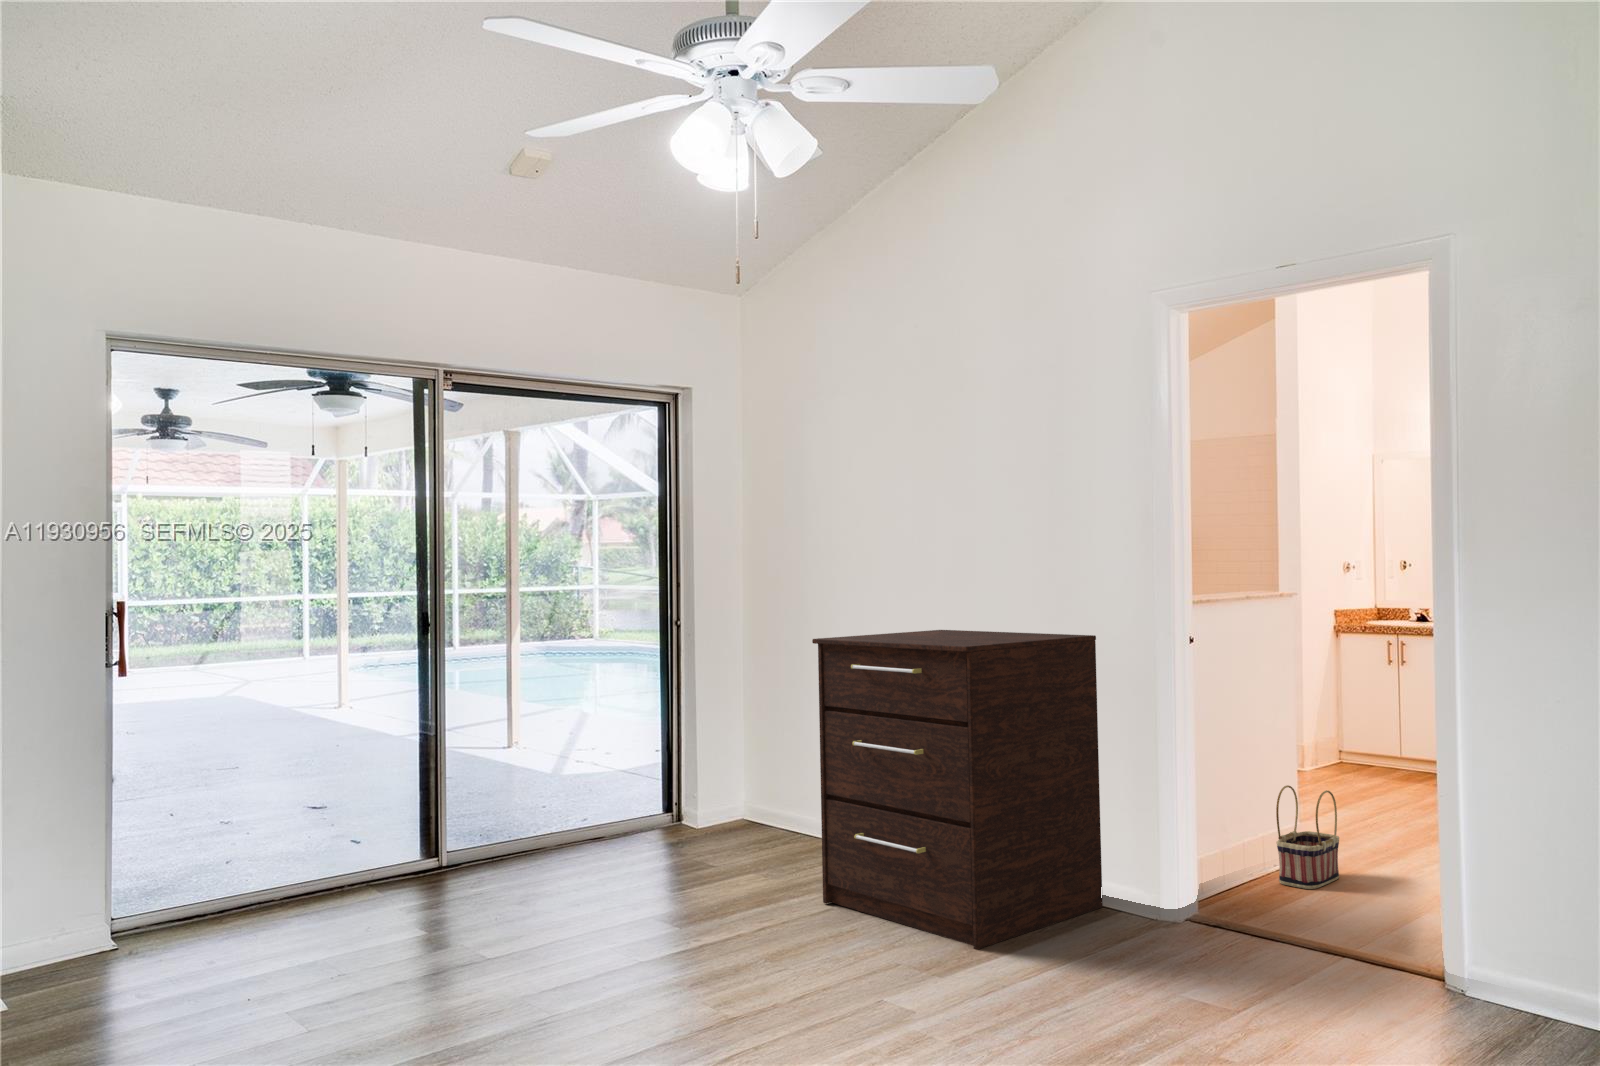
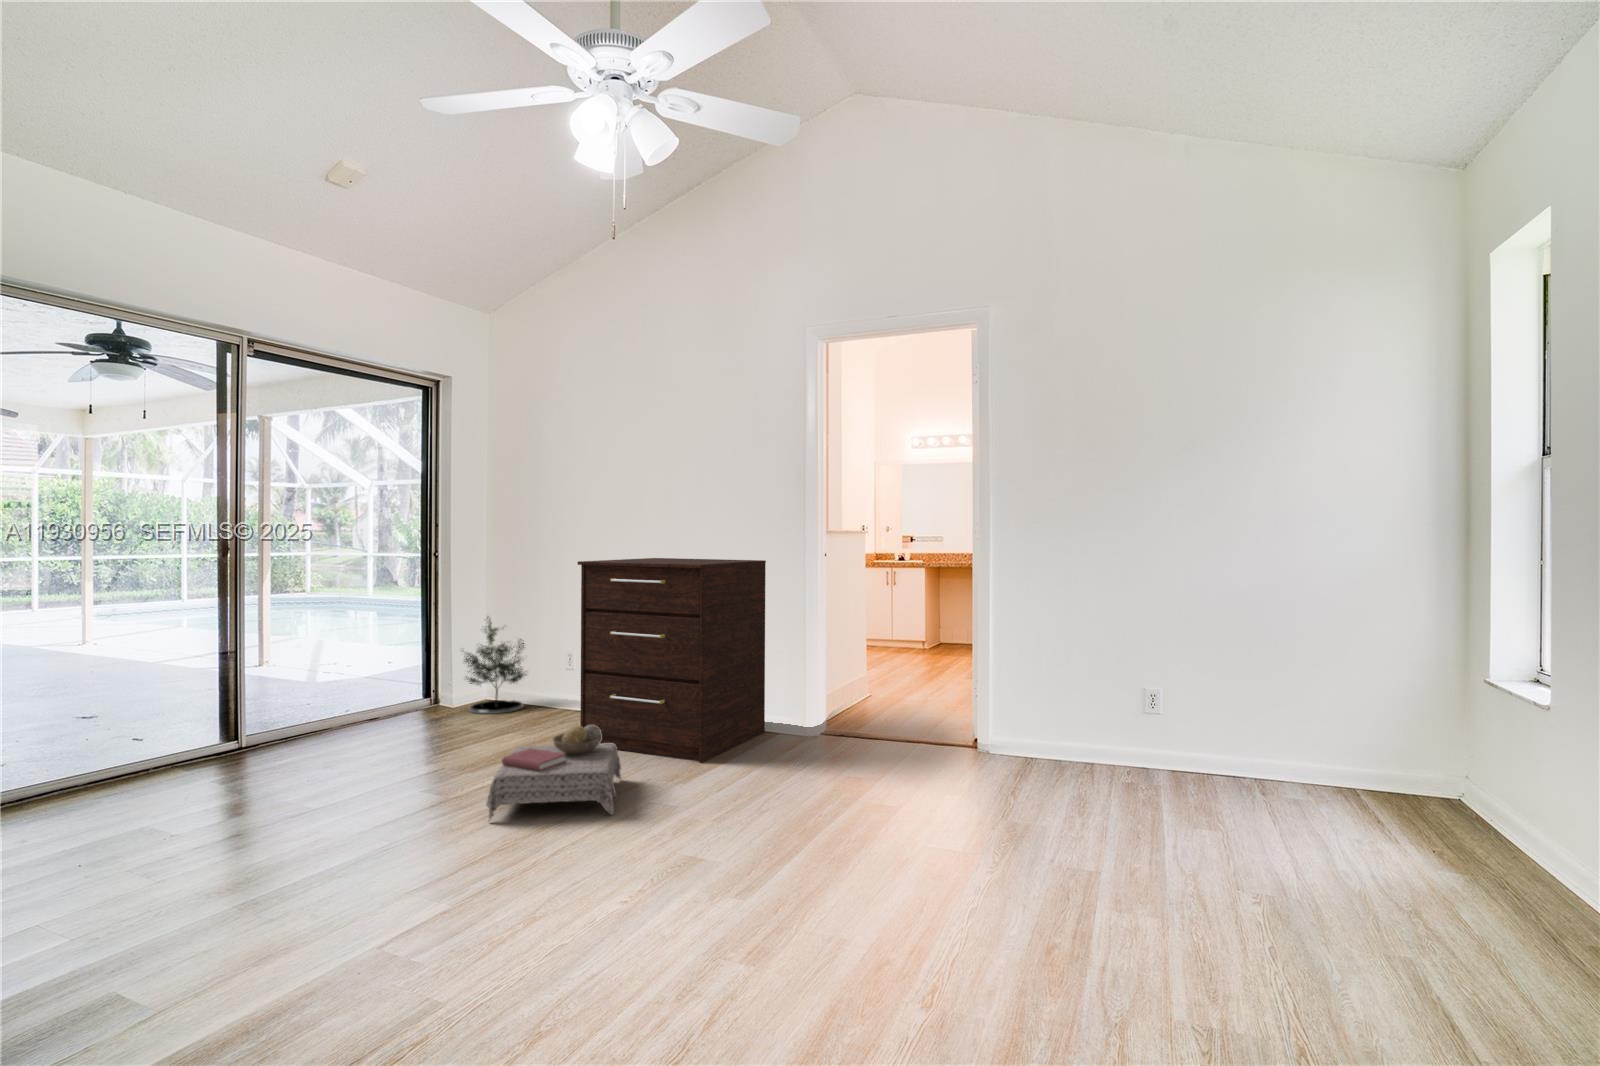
potted tree: none [697,706,790,844] -> present [464,617,527,714]
basket: present [1276,785,1339,889] -> none [855,652,886,712]
ottoman: none [647,879,848,1017] -> present [486,725,621,820]

